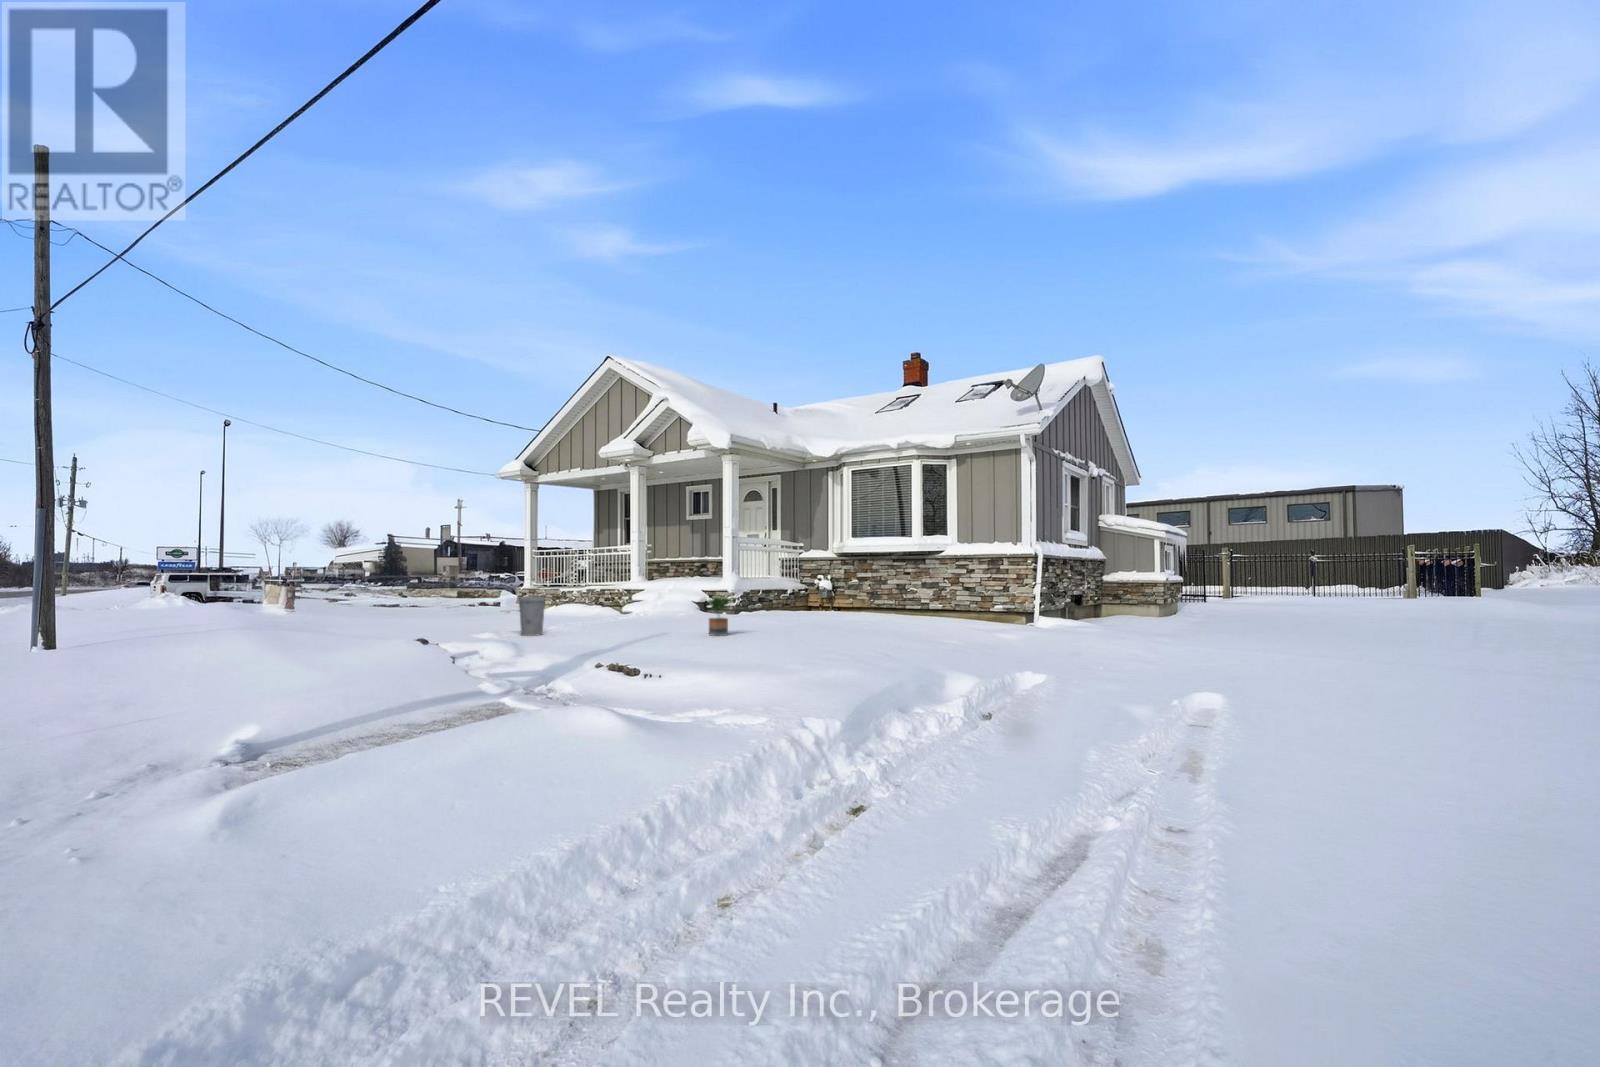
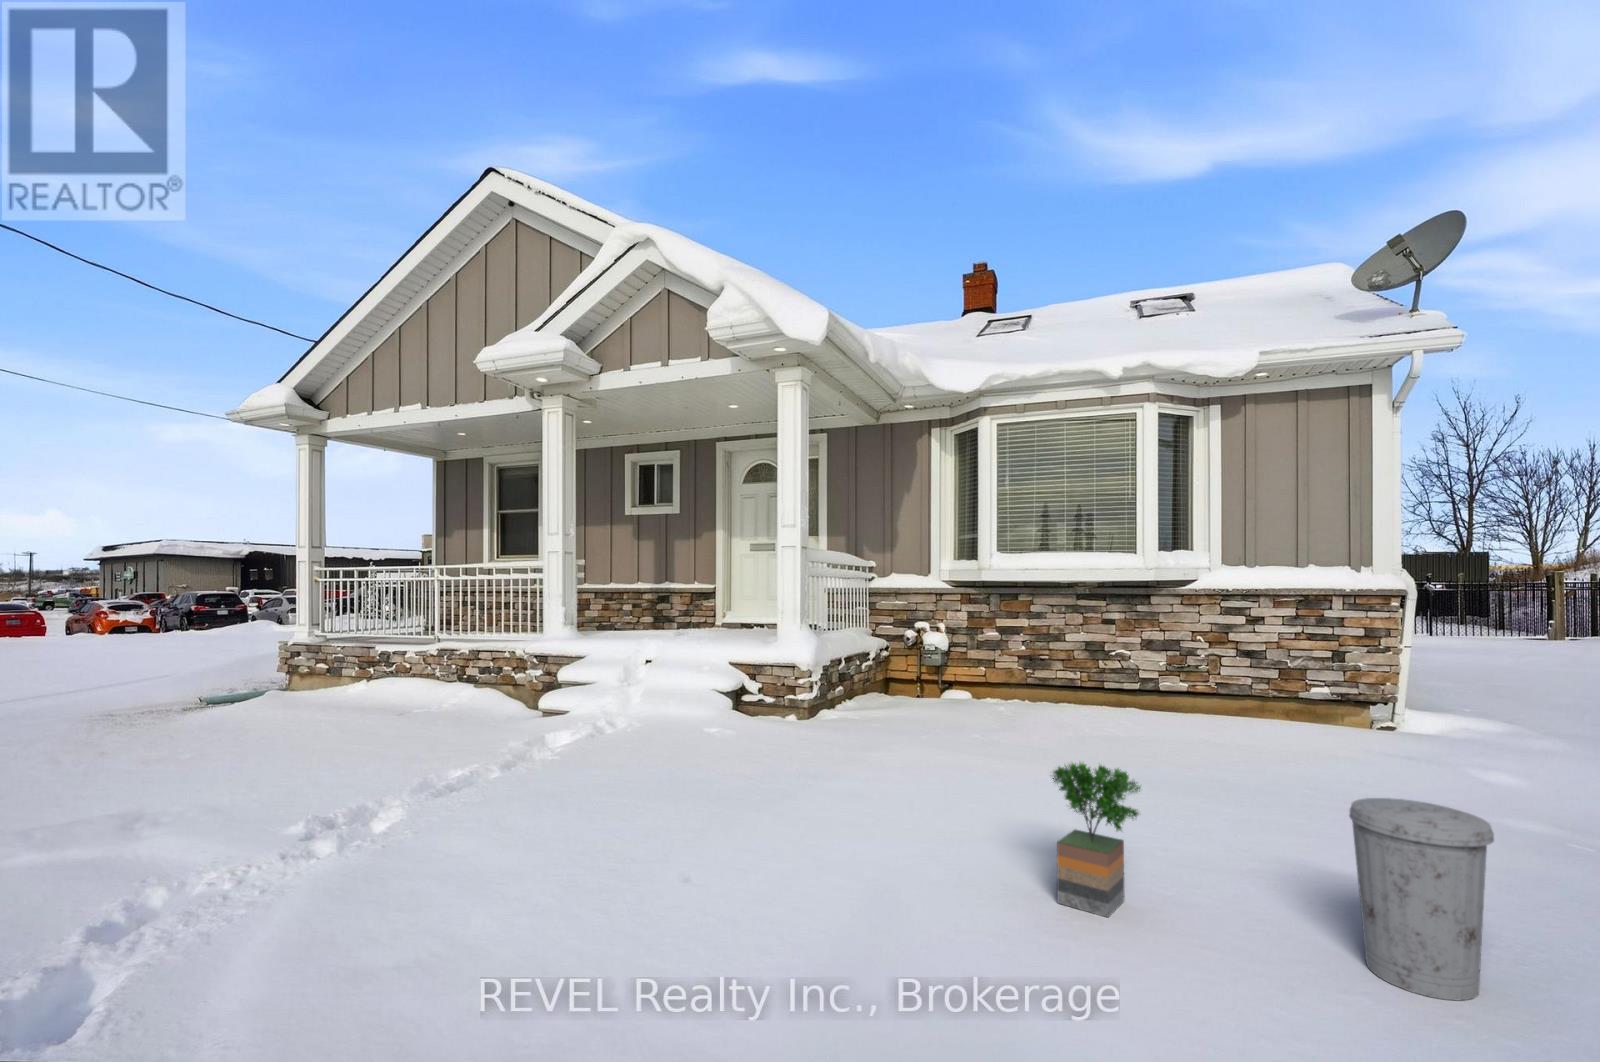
trash can: present [519,596,546,636] -> present [1349,798,1494,1001]

